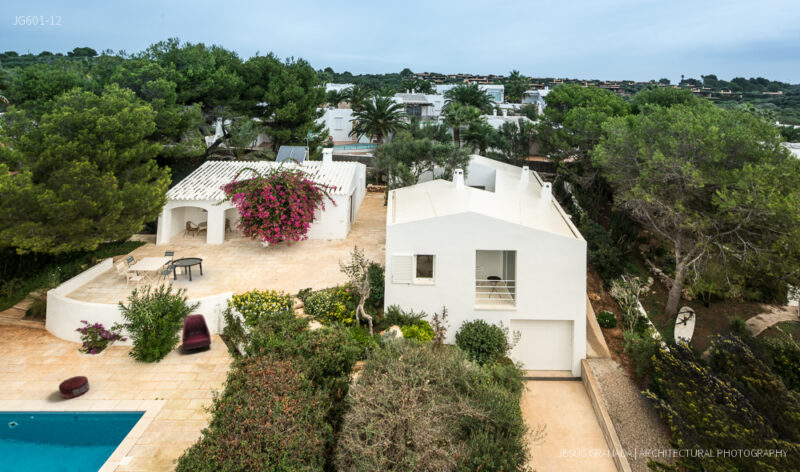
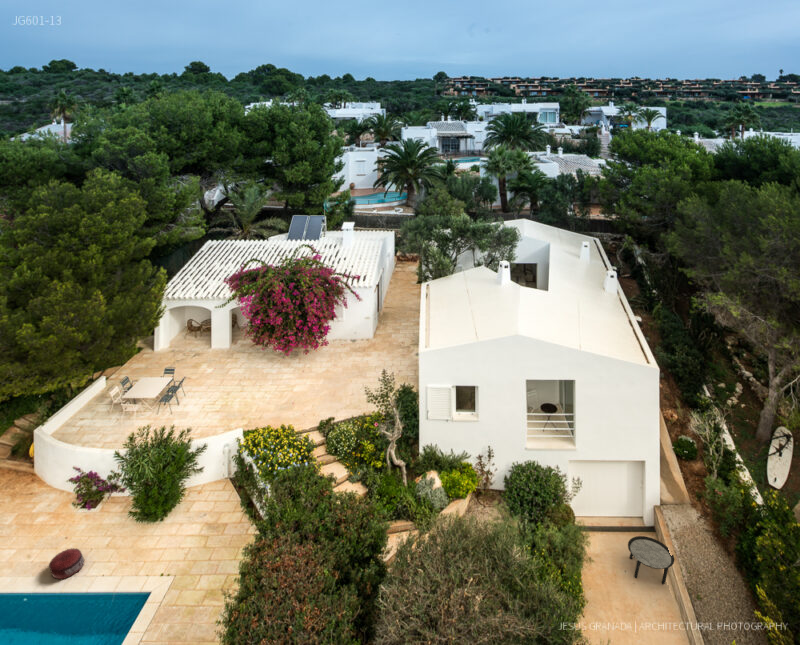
round table: present [171,258,203,281] -> present [628,536,674,584]
armchair: present [182,314,211,354] -> none [187,458,220,509]

